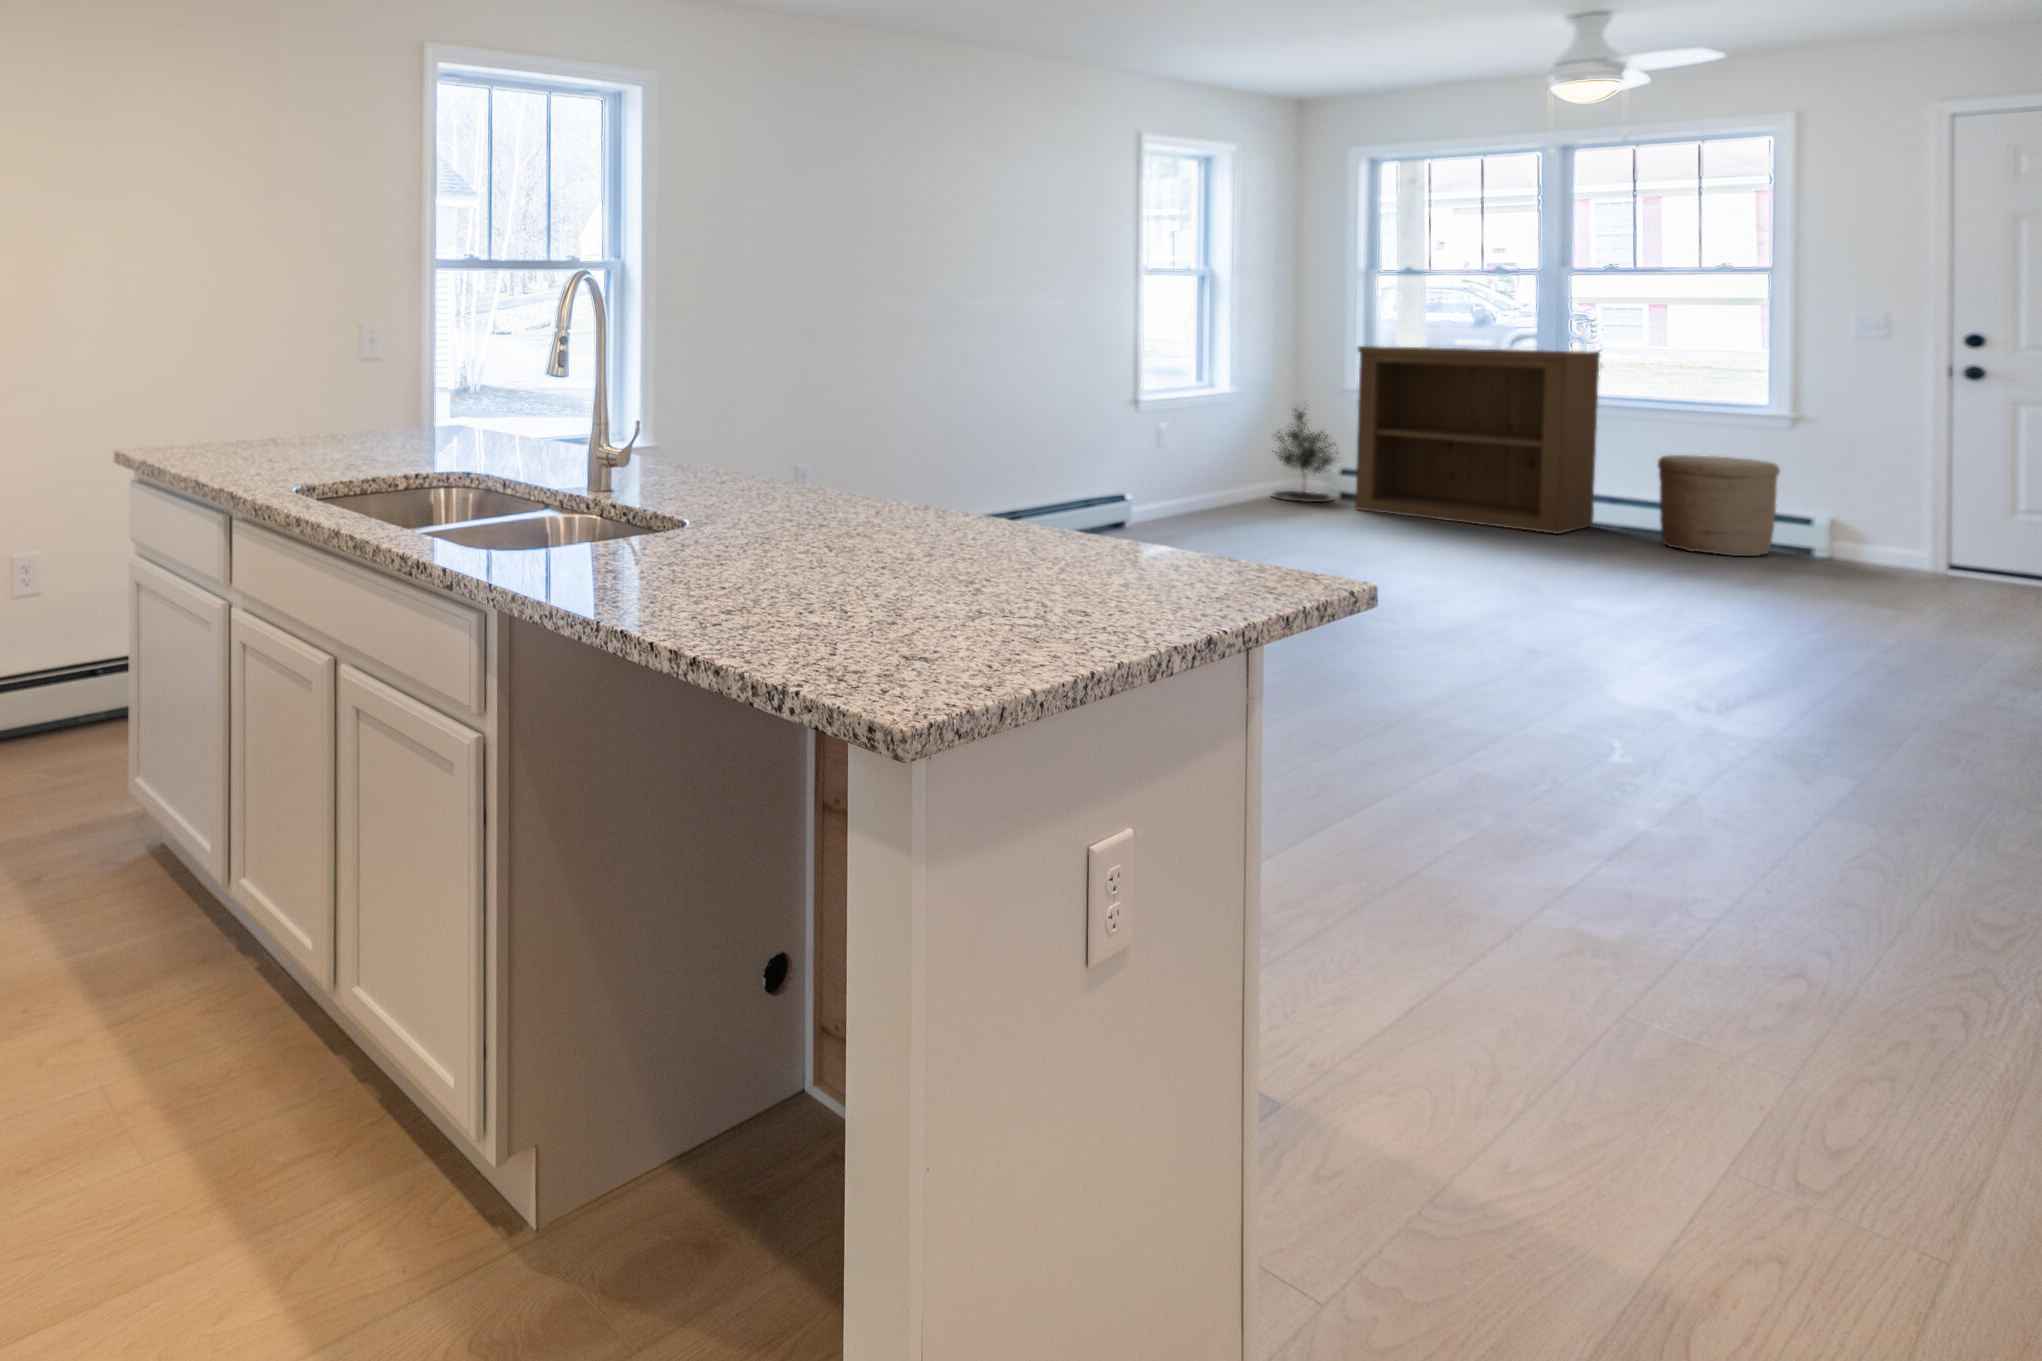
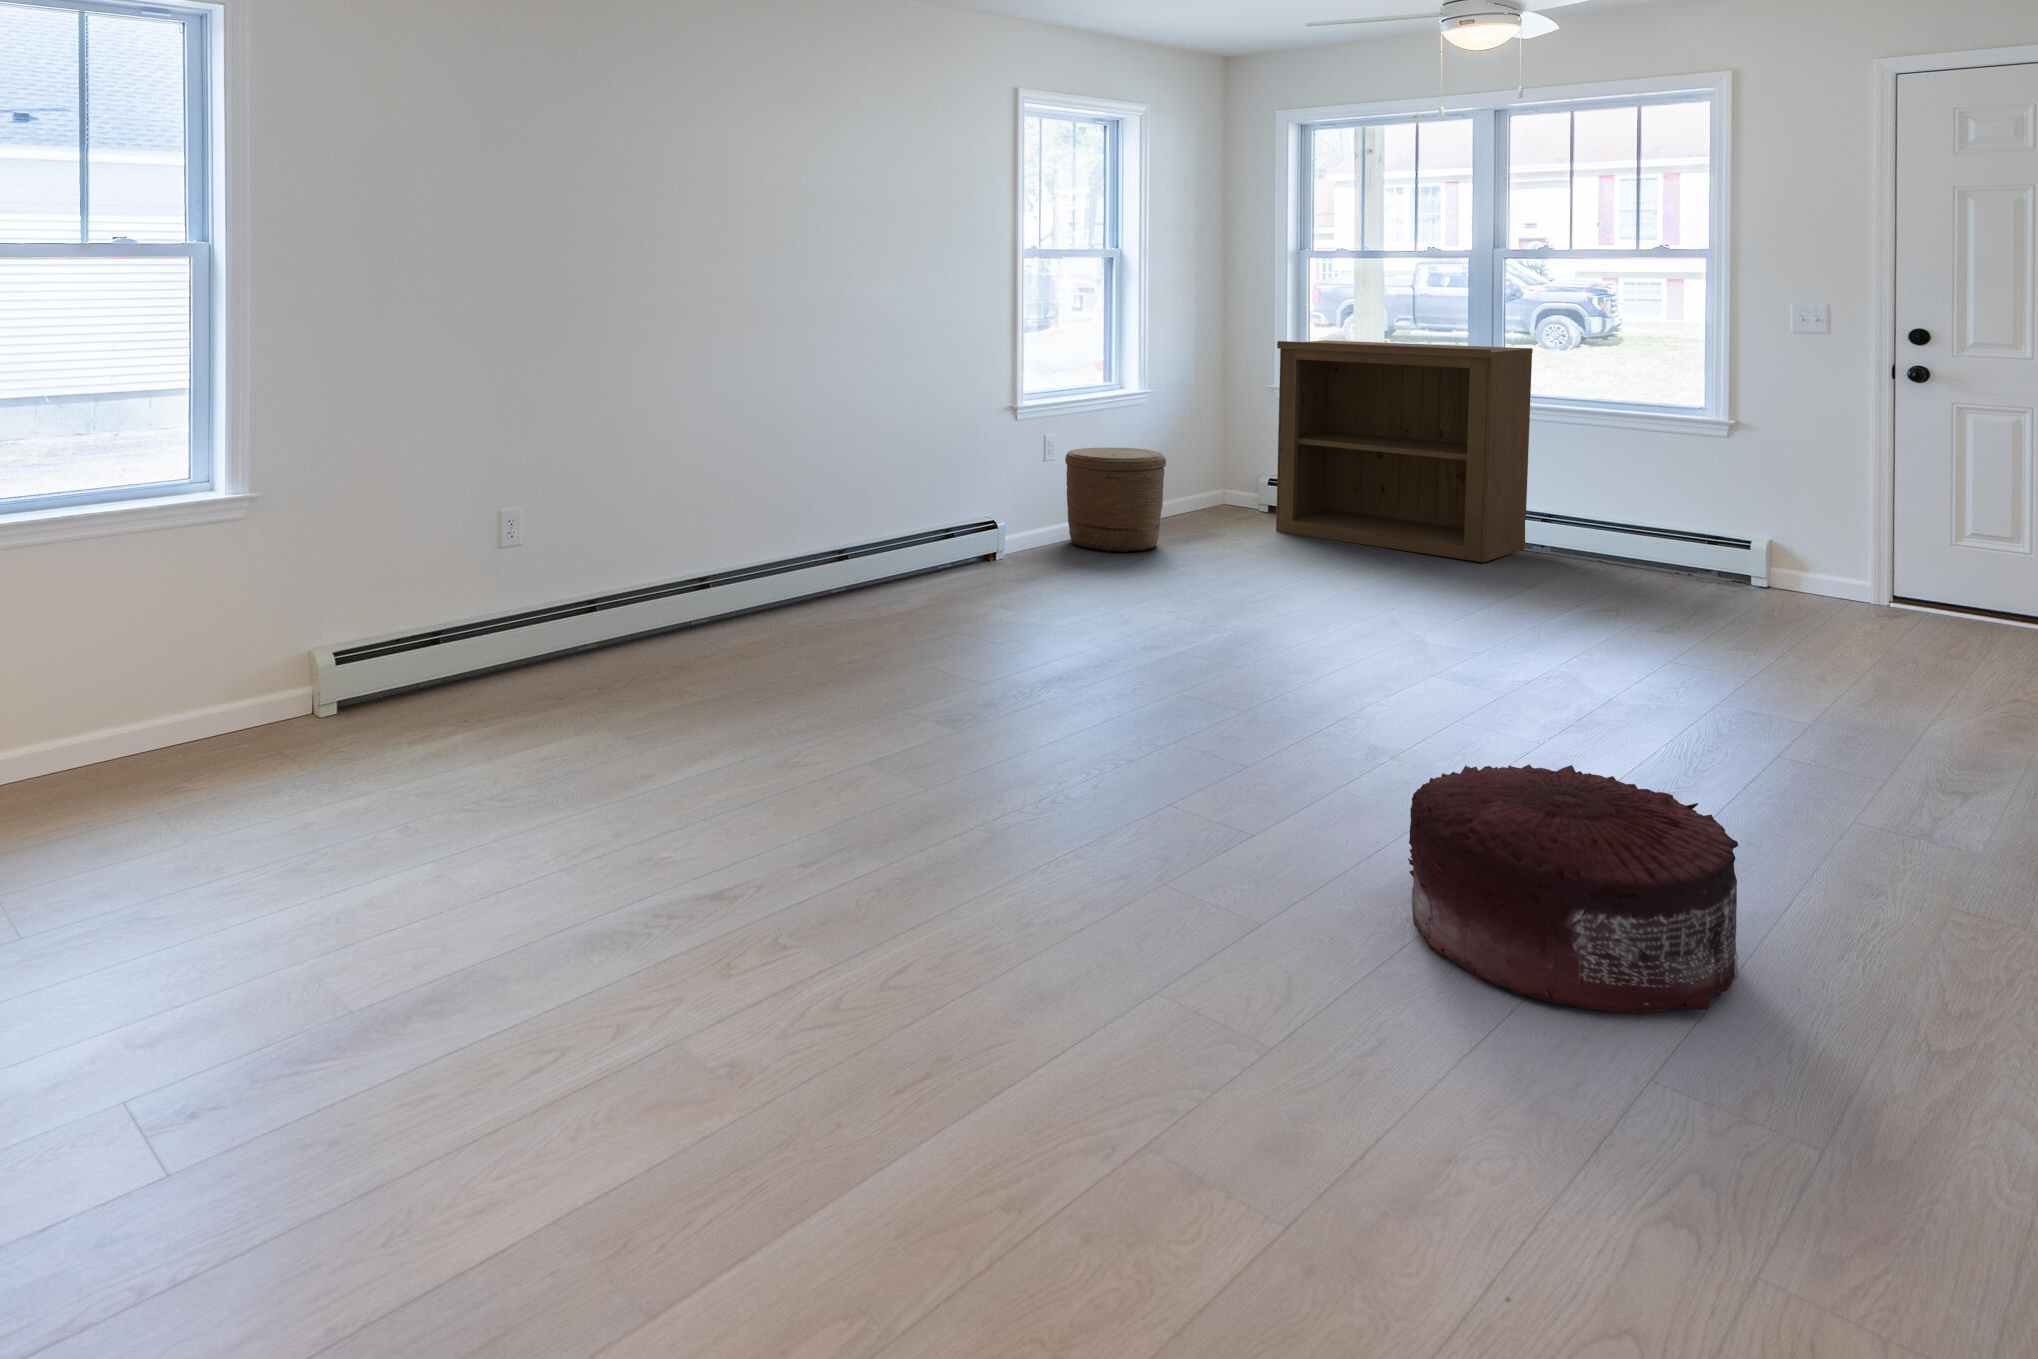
potted tree: present [1272,409,1338,502] -> none [1189,402,1269,521]
woven basket: present [1658,455,1780,556] -> present [1065,448,1166,552]
pouf: none [1597,629,1866,780] -> present [1408,764,1738,1012]

